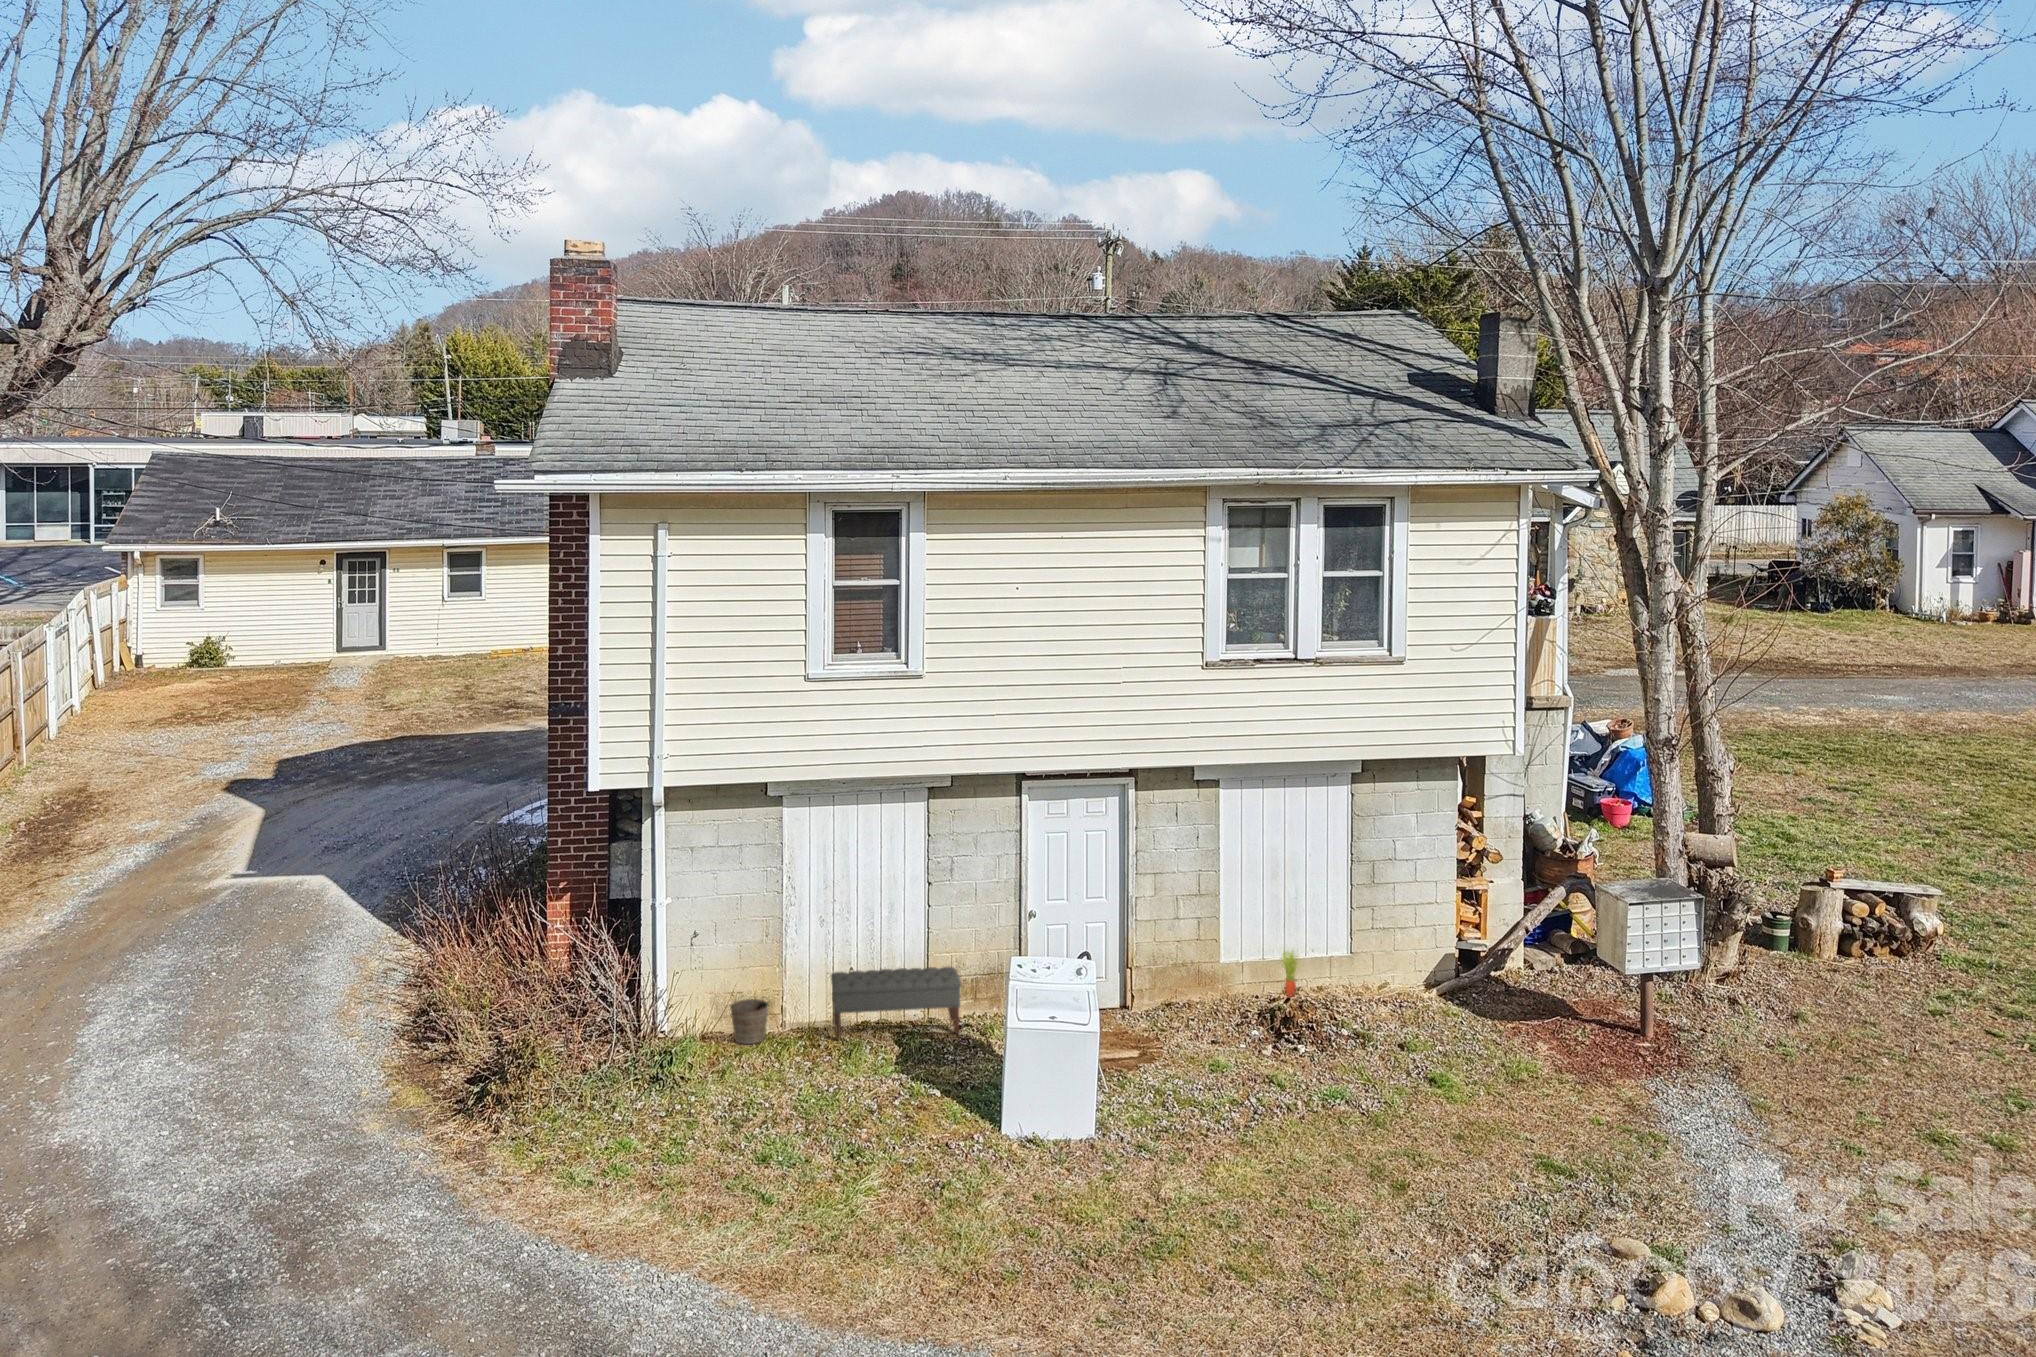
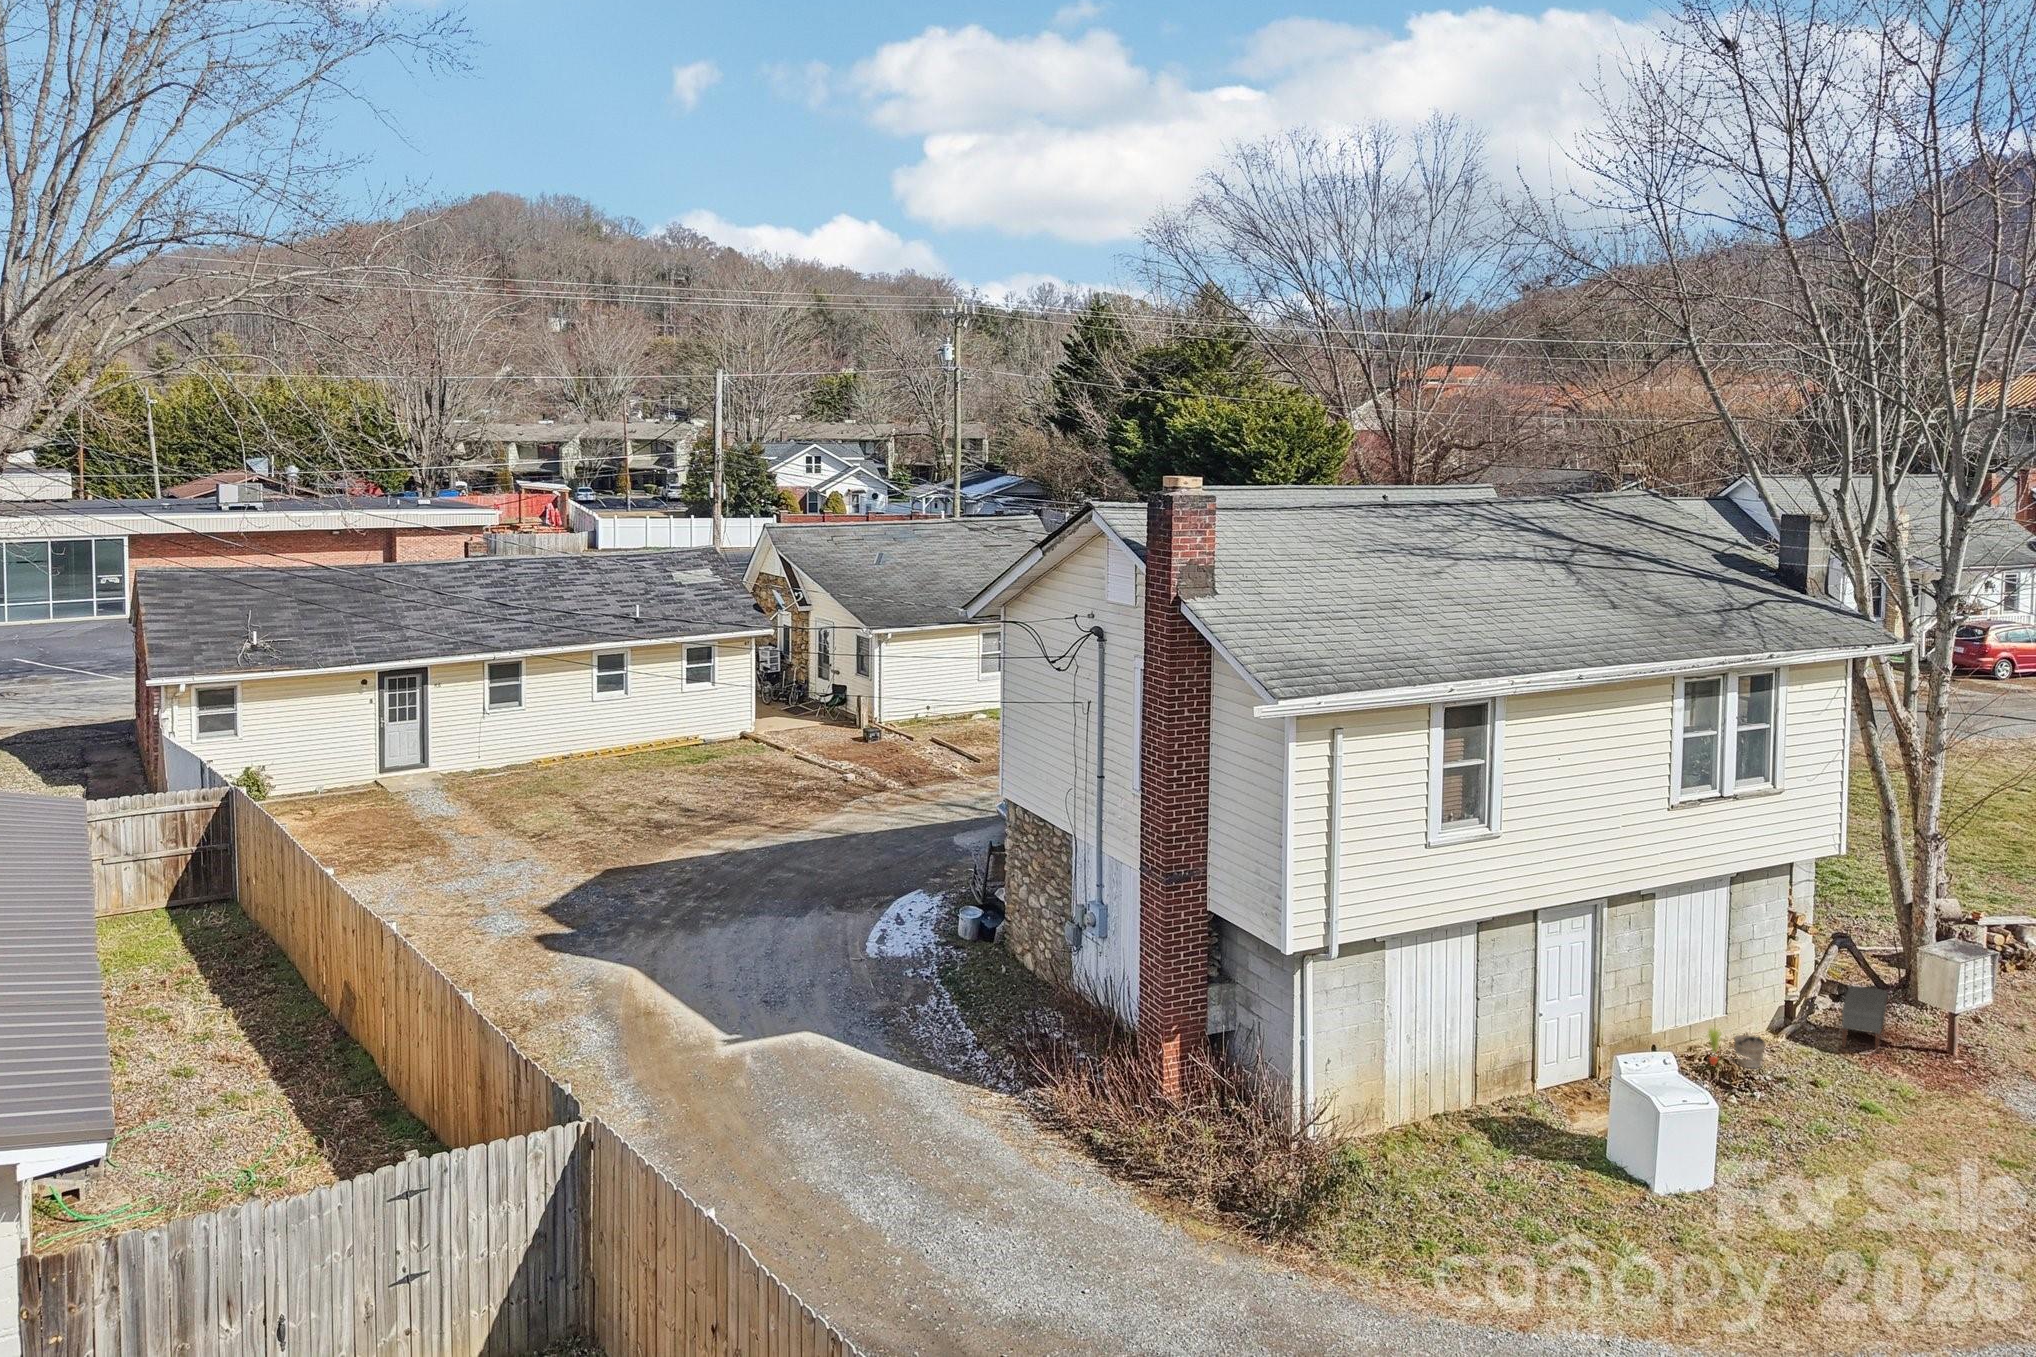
bench: present [831,967,961,1040] -> present [1841,986,1888,1053]
bucket: present [729,998,769,1044] -> present [1734,1035,1765,1068]

